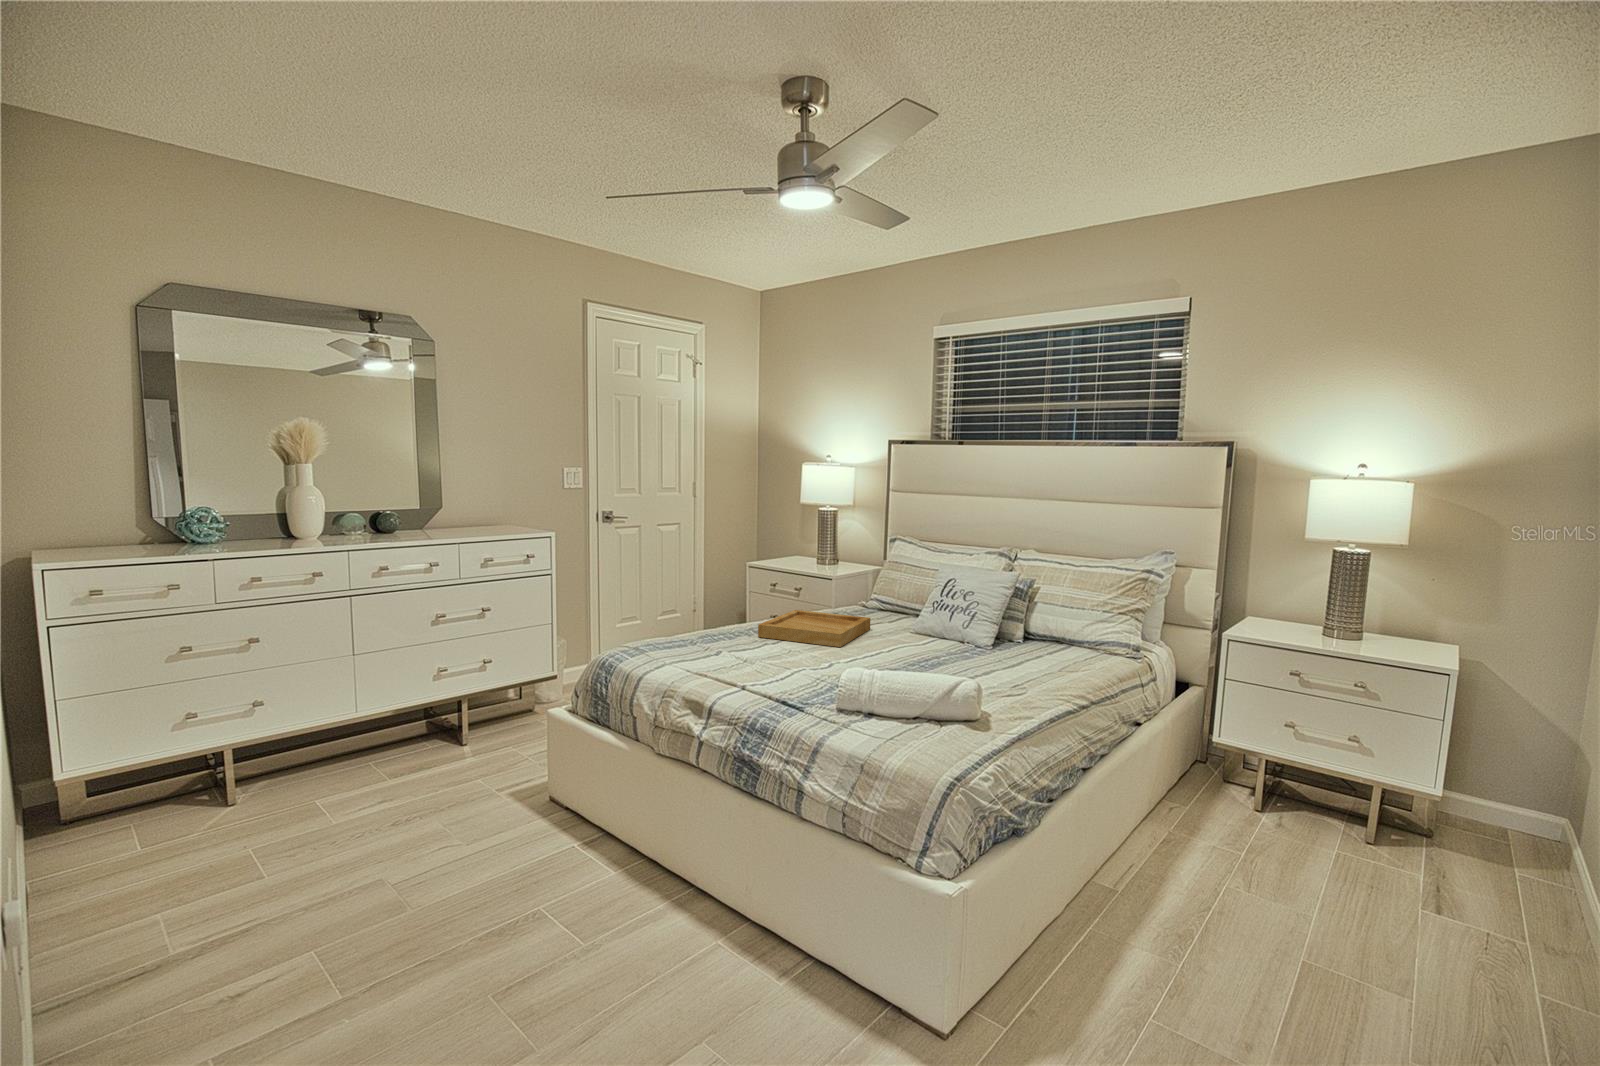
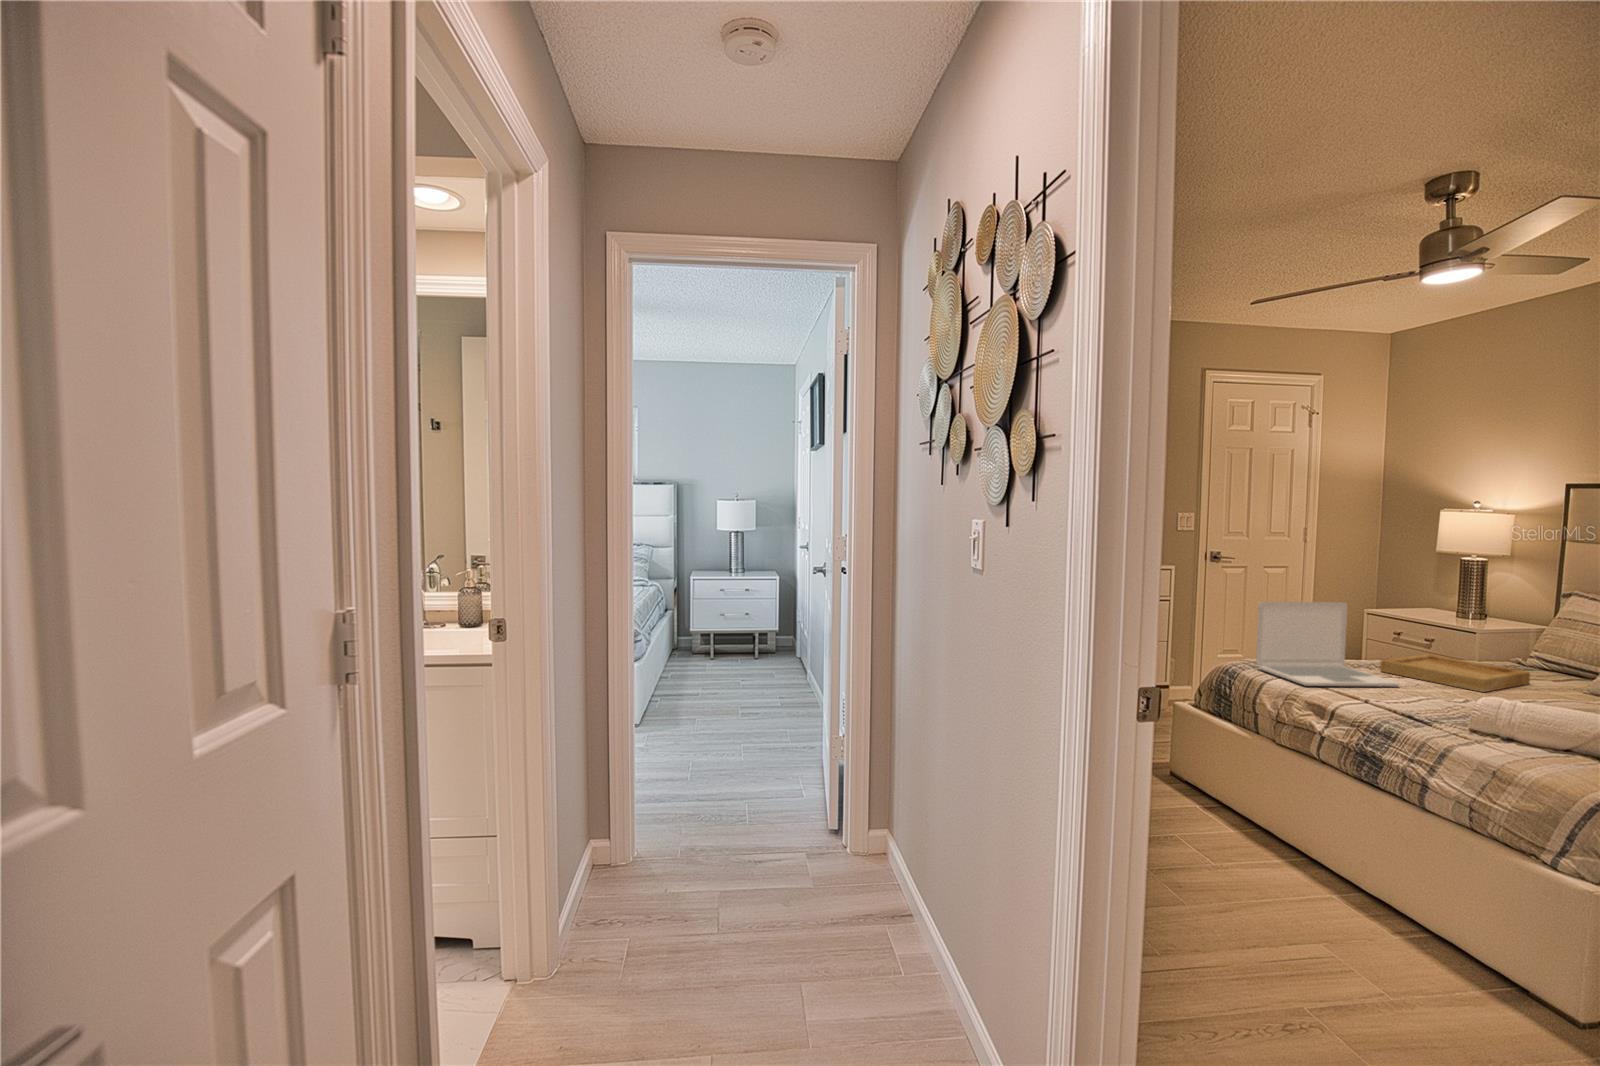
laptop: none [636,563,775,674] -> present [1256,602,1400,687]

